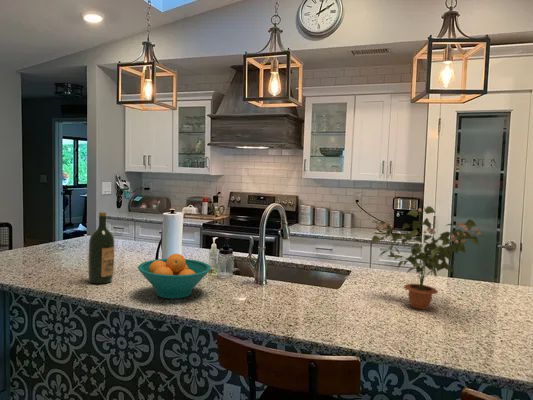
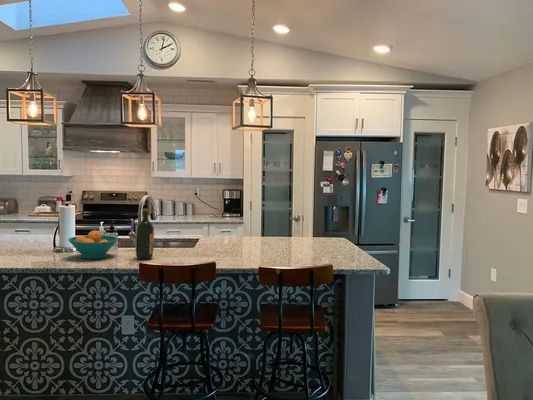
potted plant: present [371,206,481,309] -> none [215,193,274,250]
wine bottle: present [88,212,114,284] -> present [136,209,154,260]

